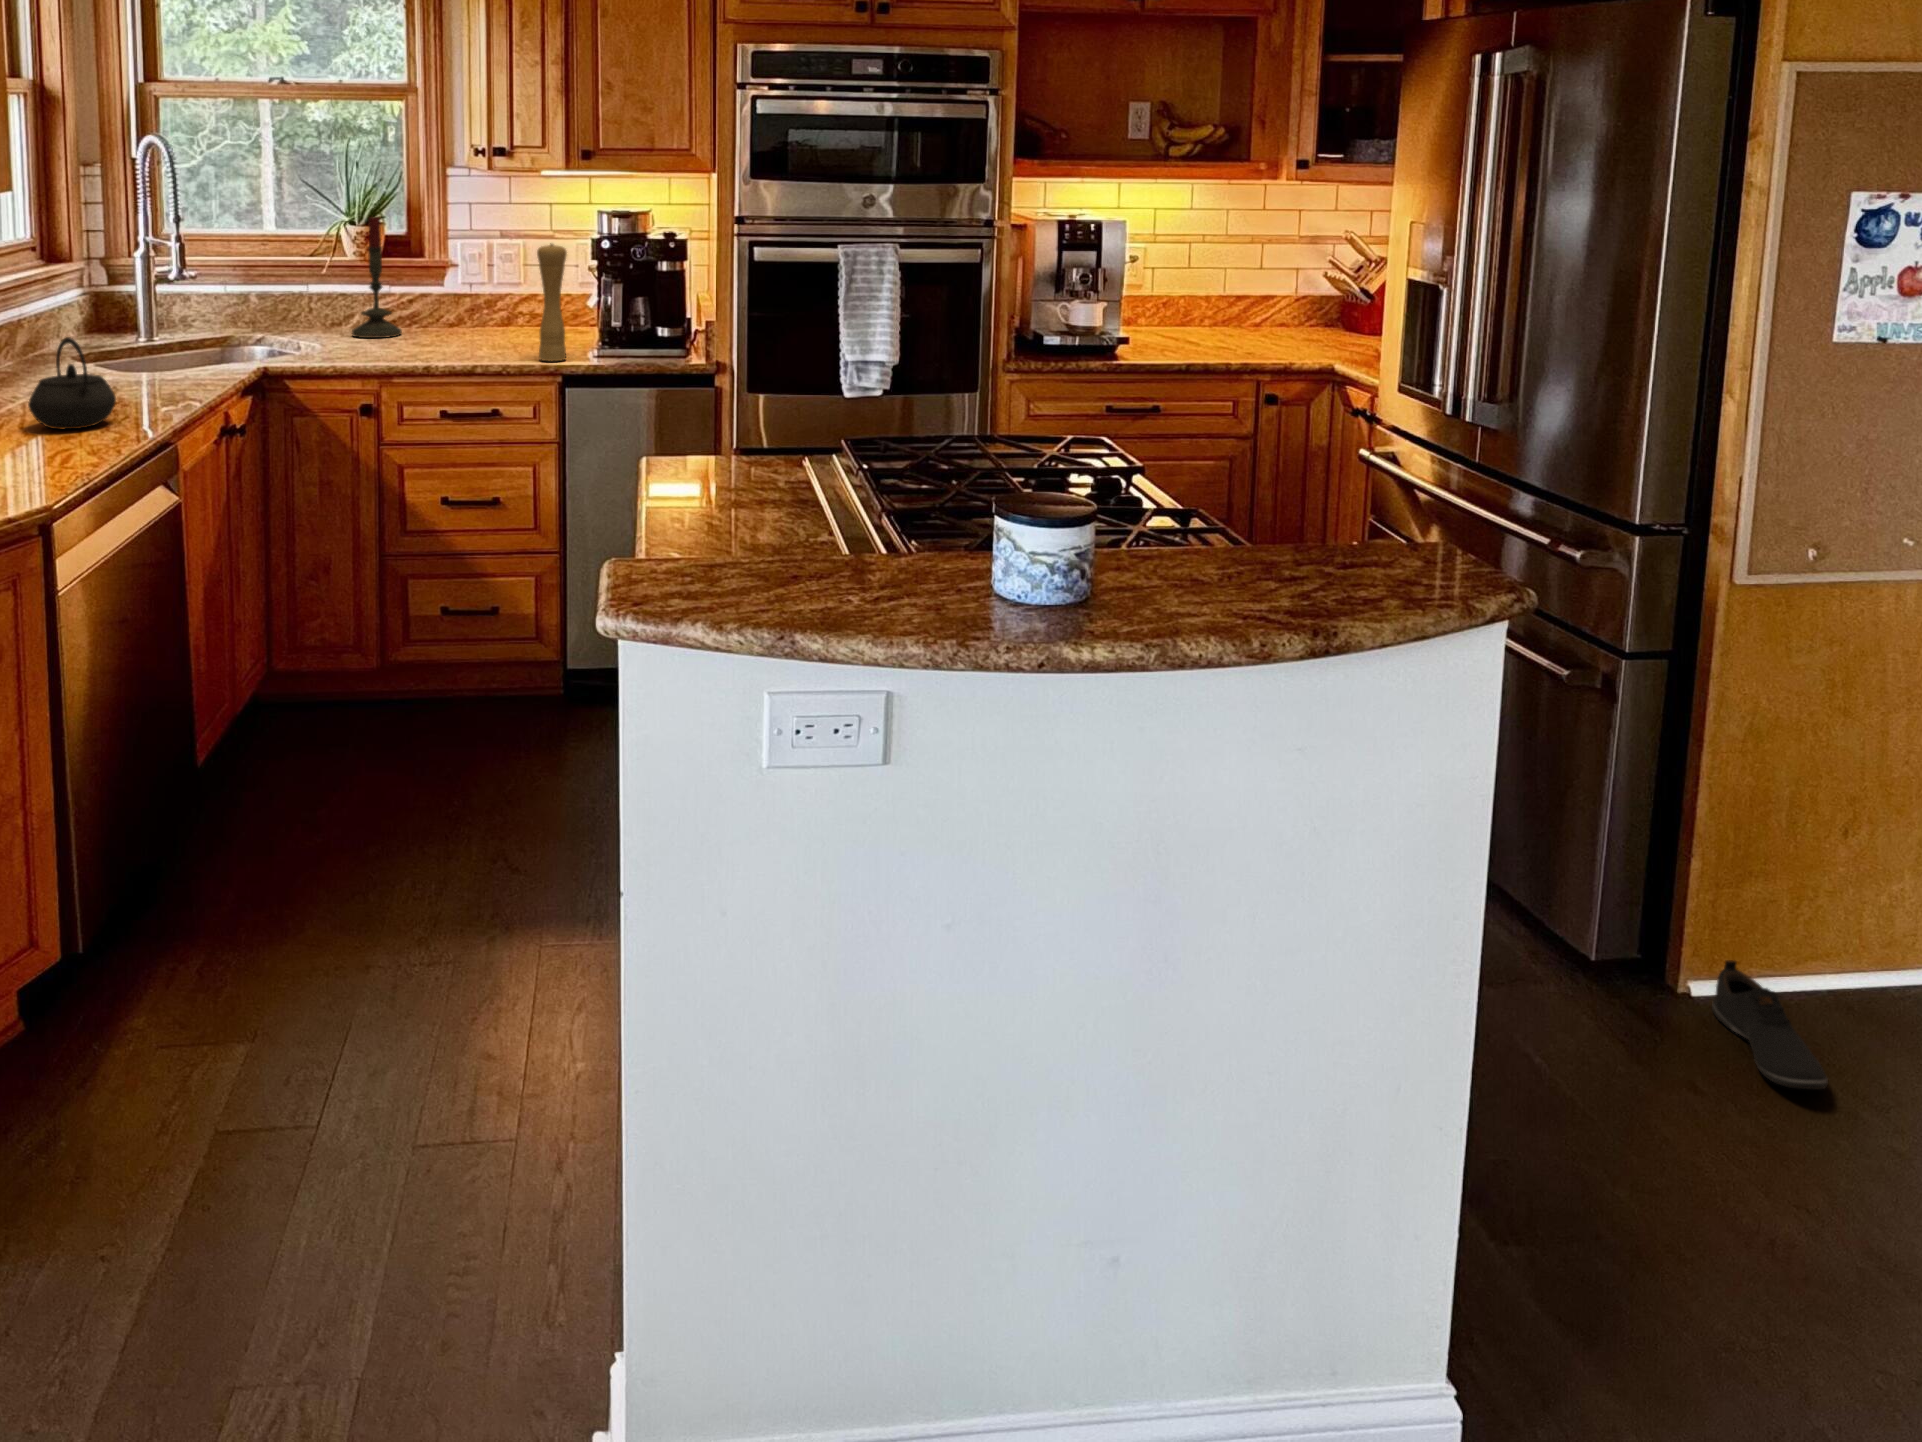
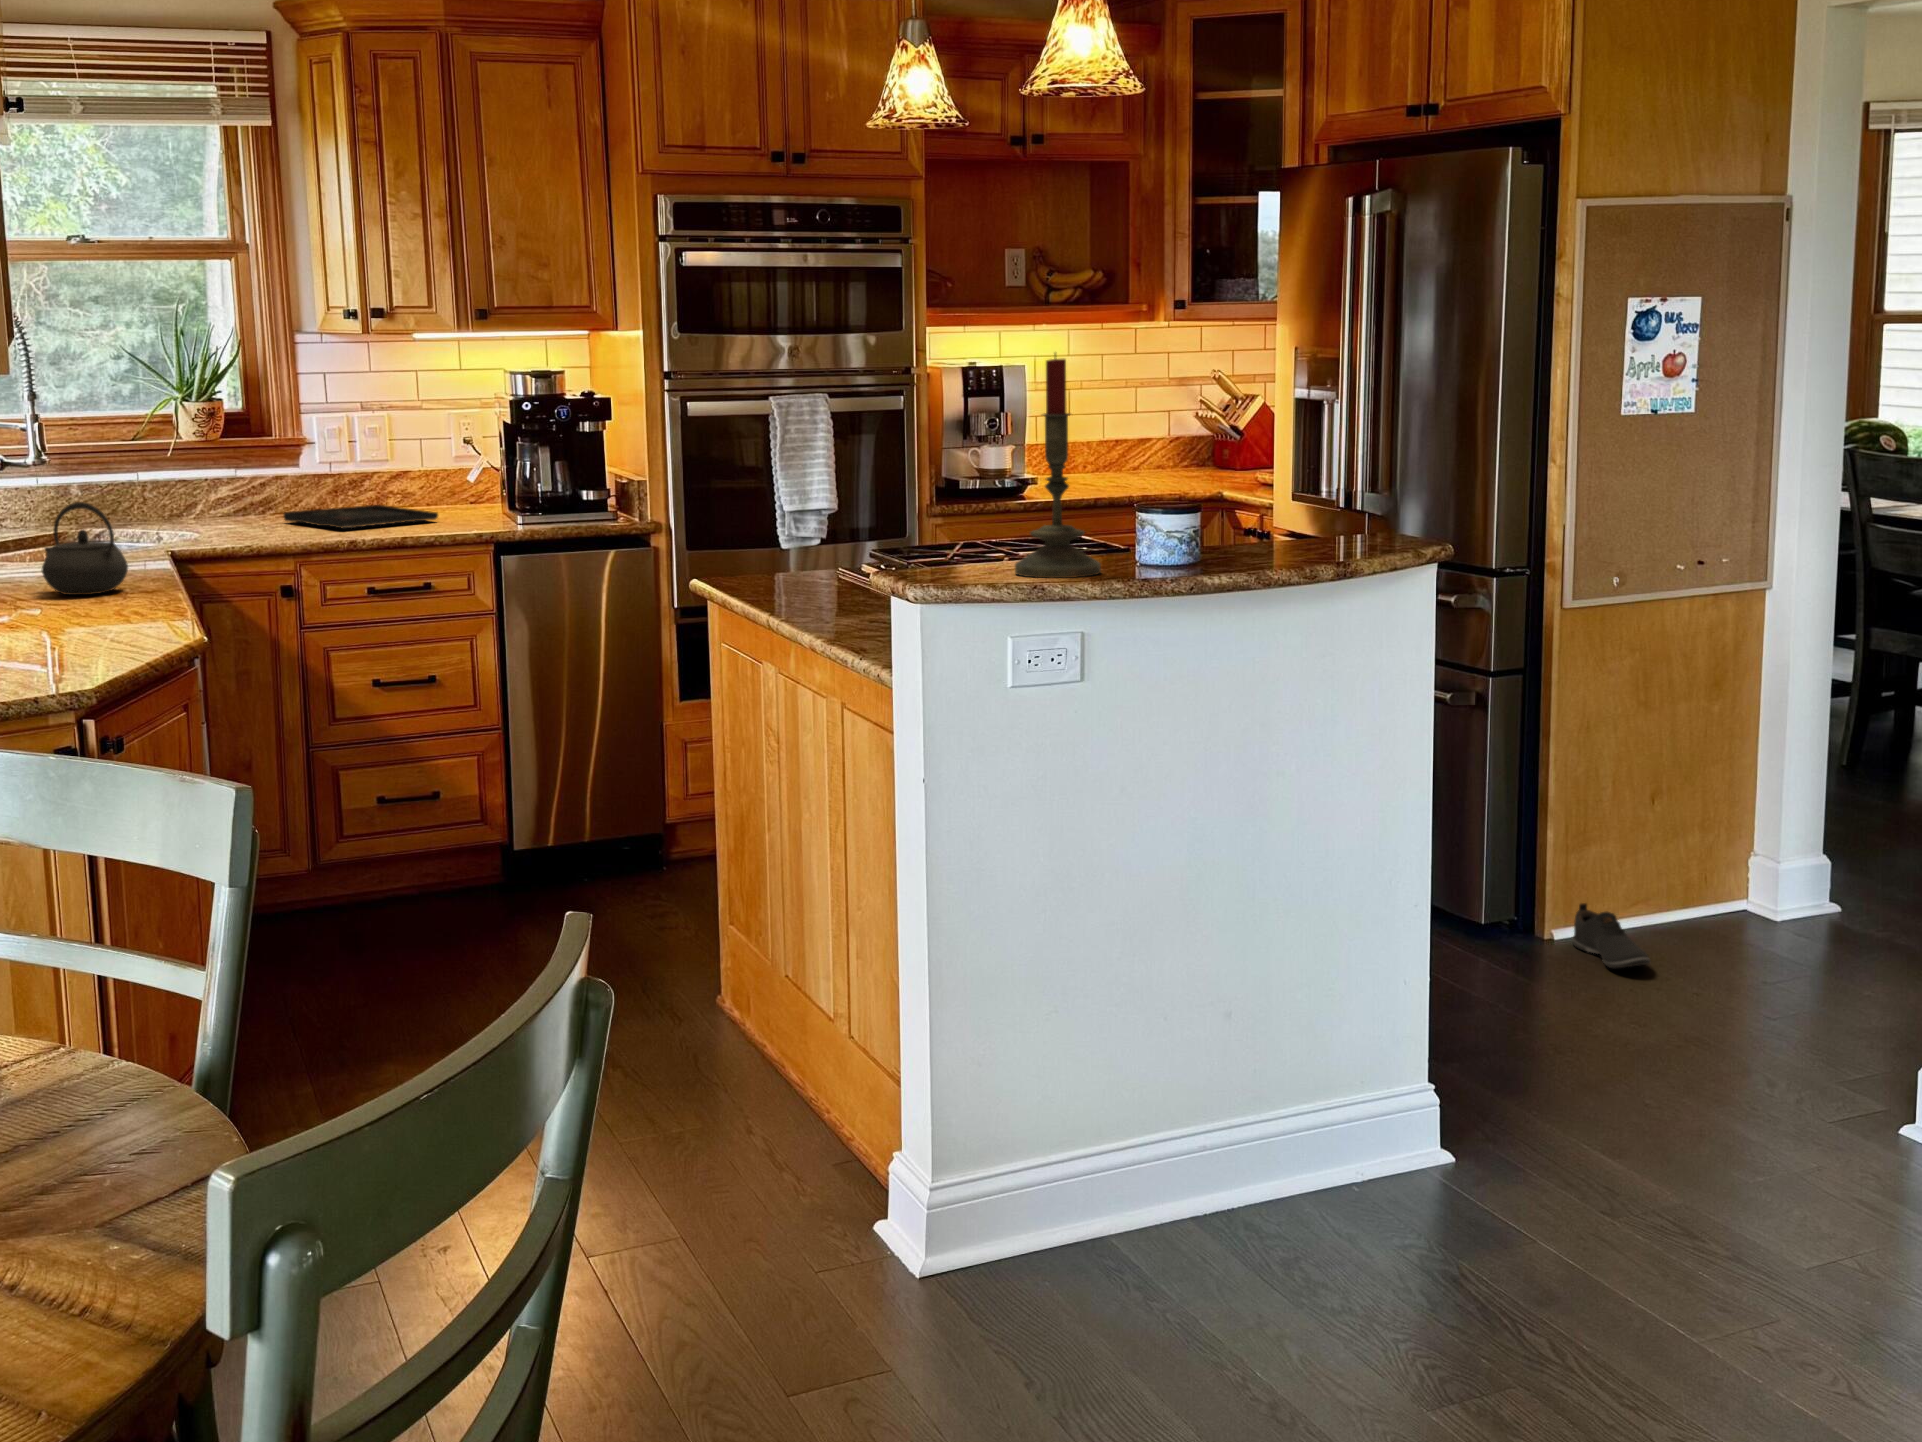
candle: present [352,216,402,338] -> present [1015,354,1101,578]
pepper mill: present [537,244,567,361] -> none [457,405,493,528]
tray: none [414,325,533,351] -> present [284,505,438,528]

